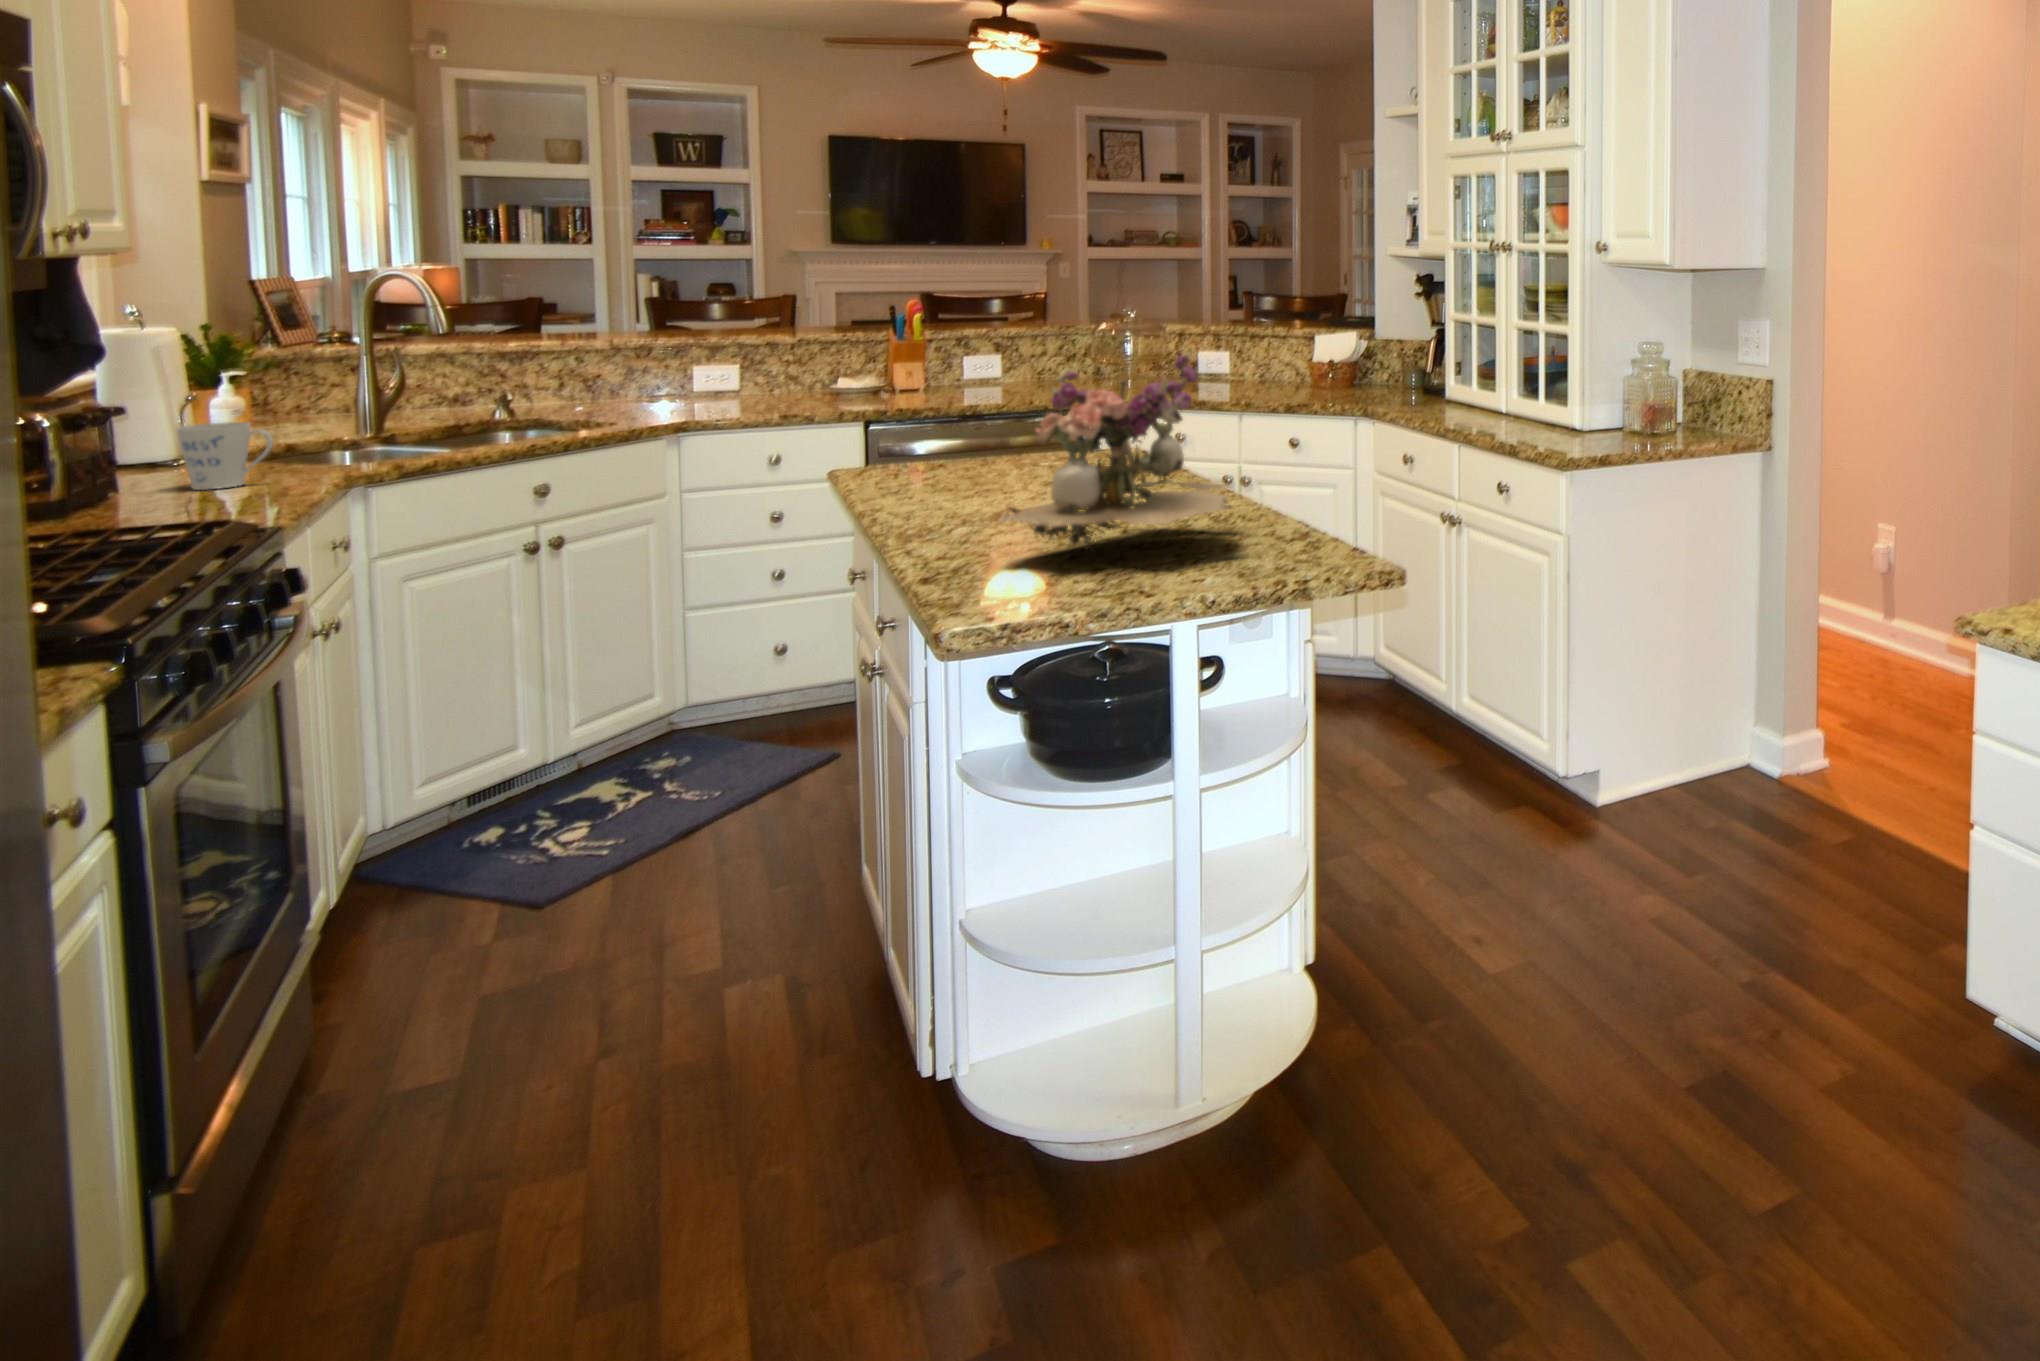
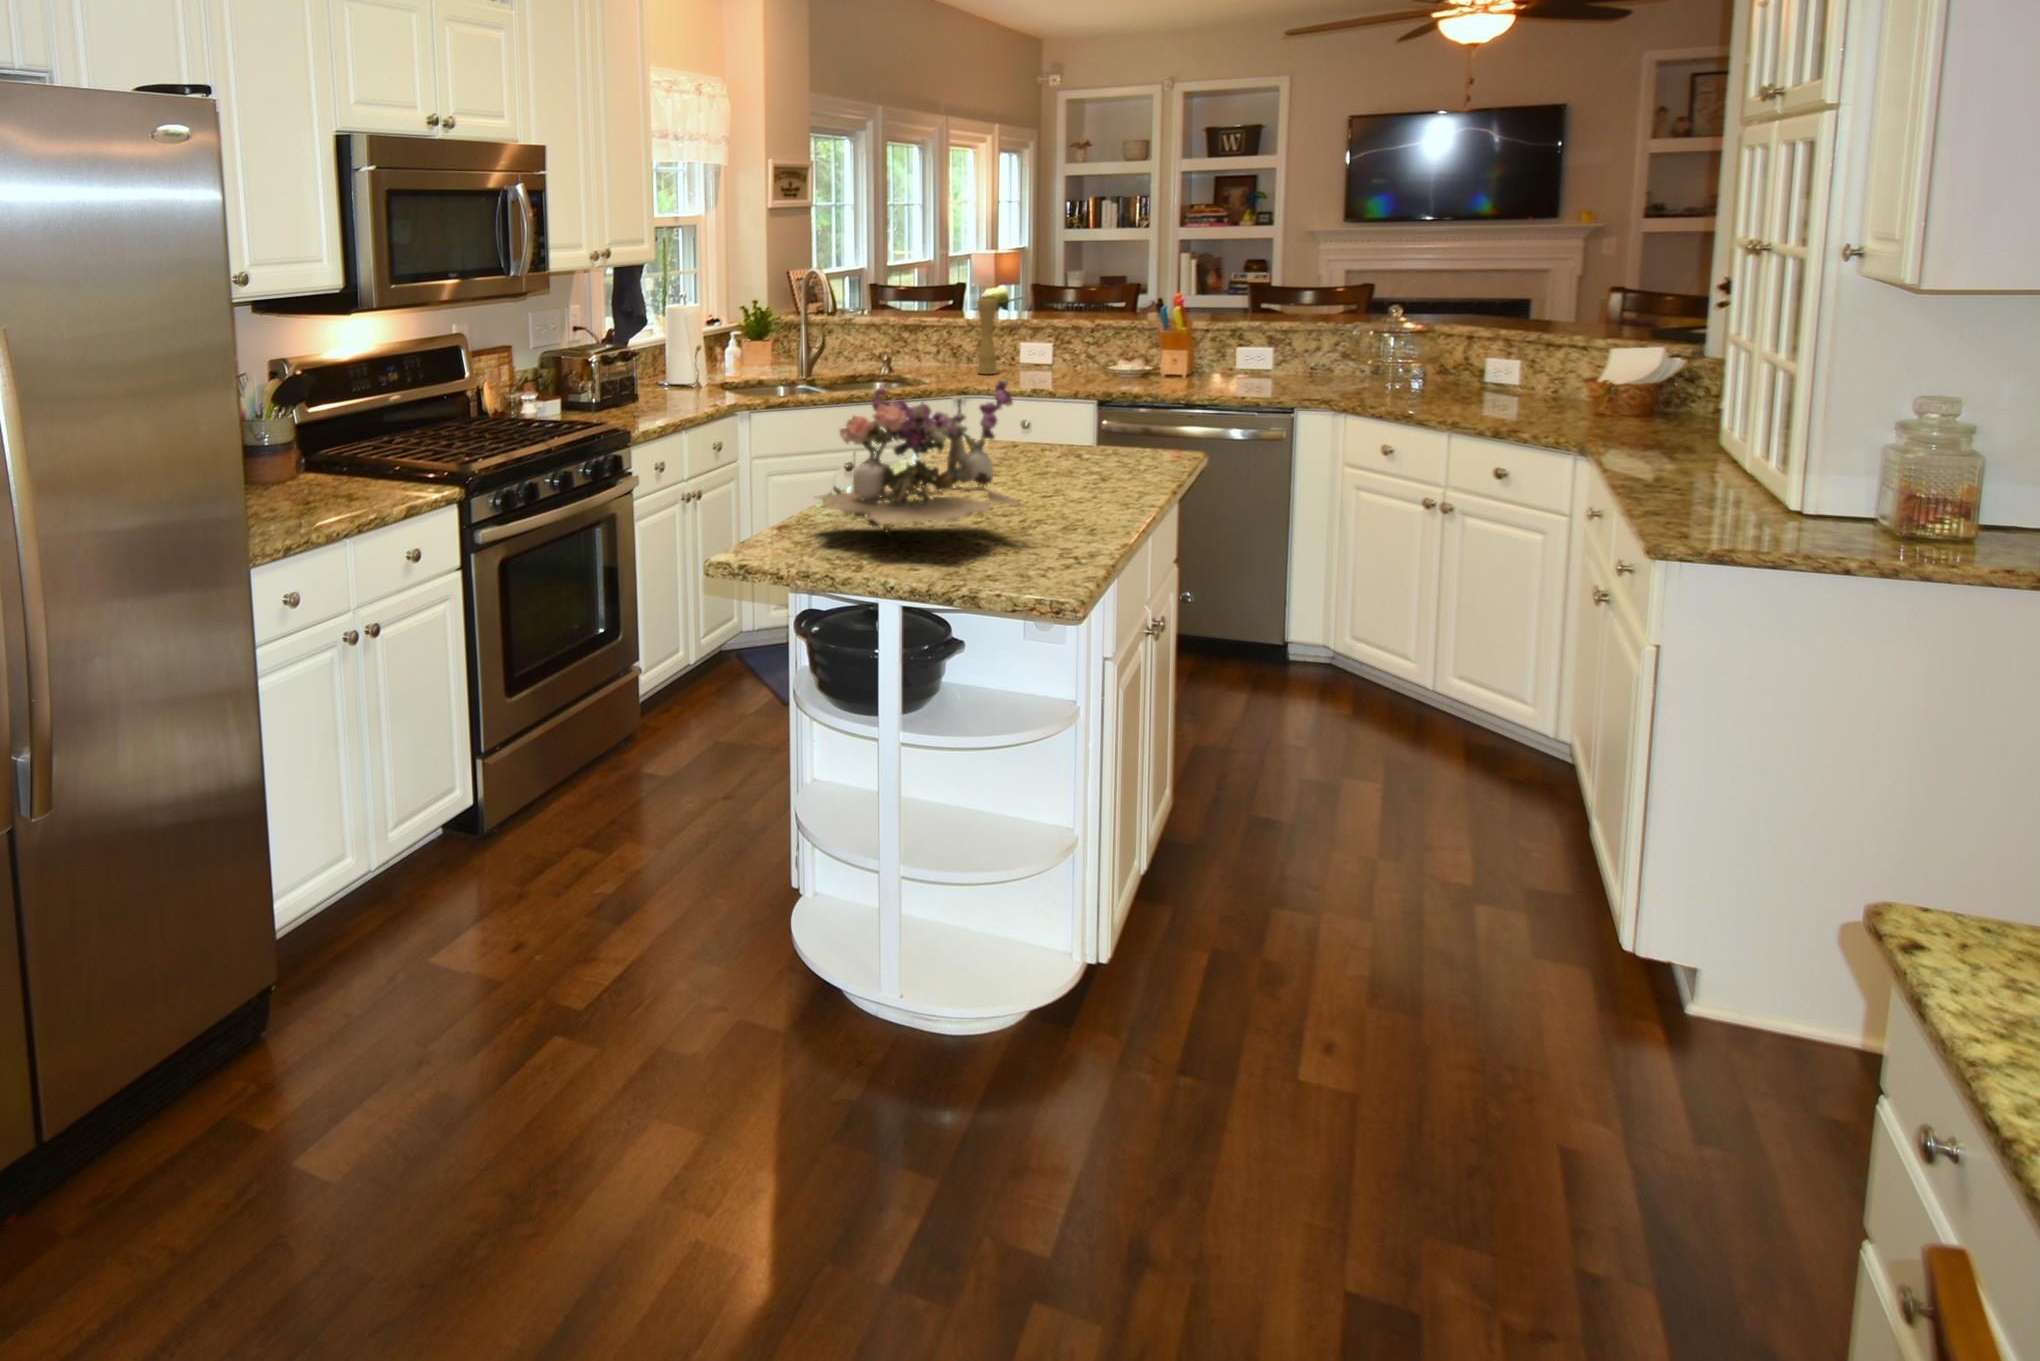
pepper mill: none [633,307,667,410] -> present [977,297,997,374]
mug: present [177,422,273,490] -> none [665,367,702,405]

